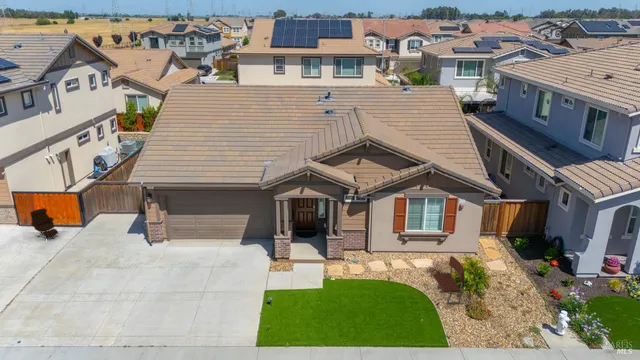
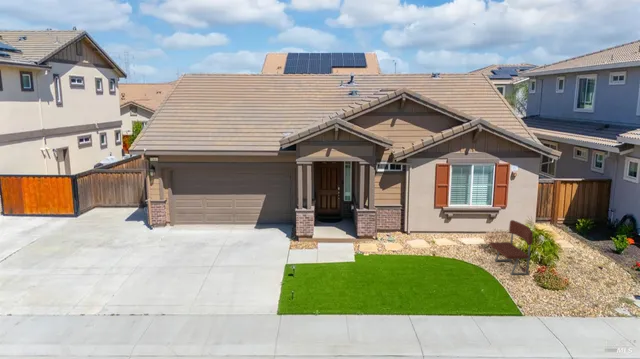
lounge chair: present [30,208,58,239] -> none [16,190,45,224]

